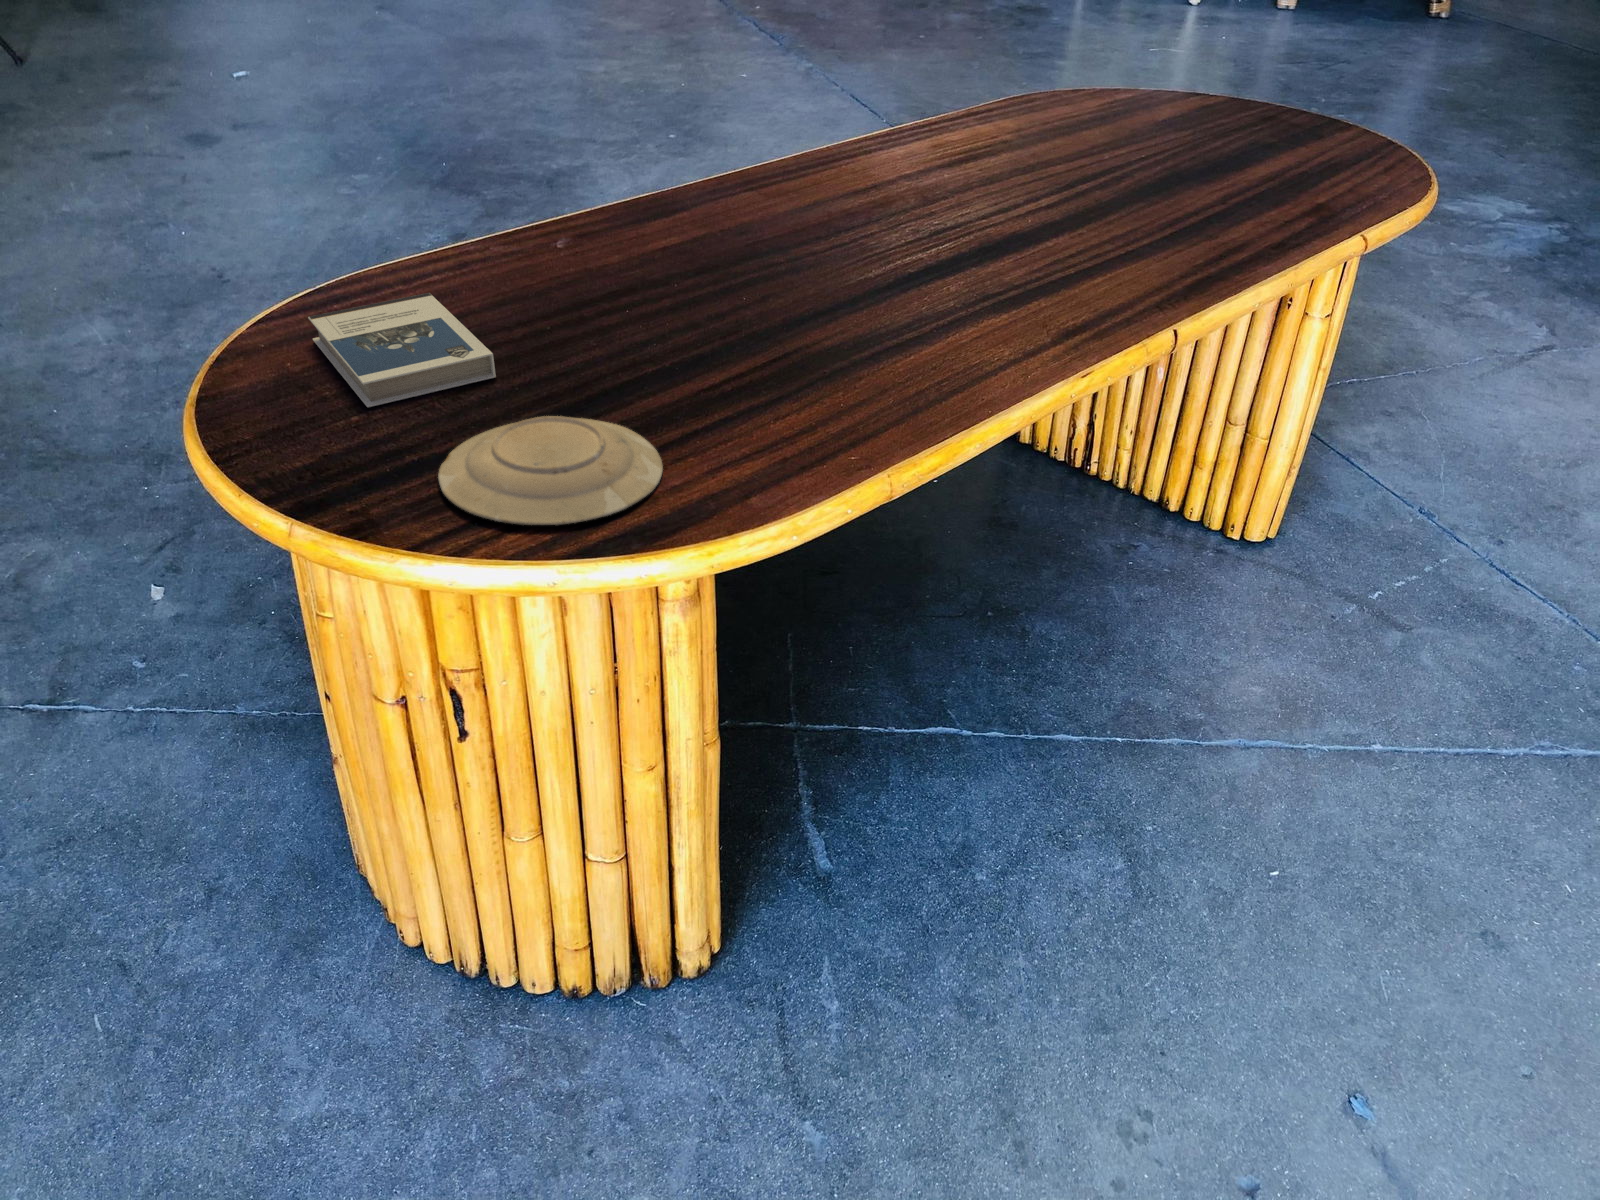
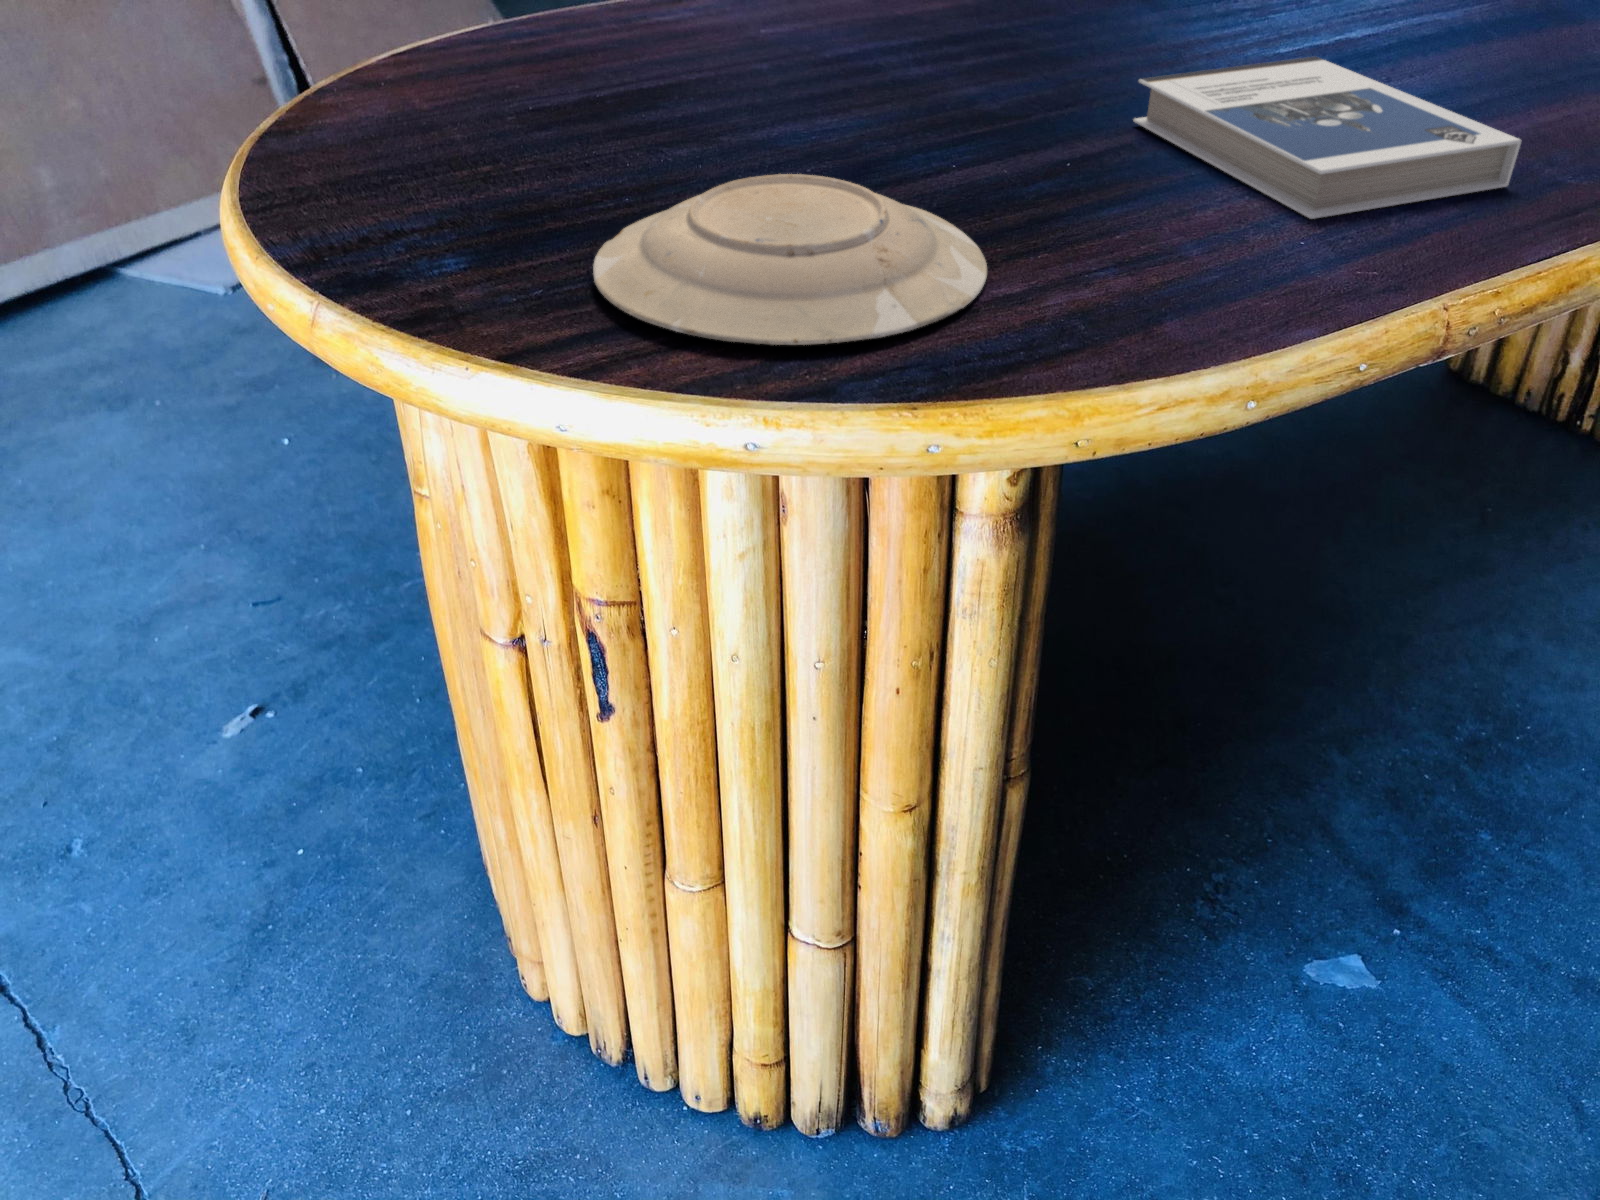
hardback book: present [308,293,496,407] -> present [1134,57,1521,219]

